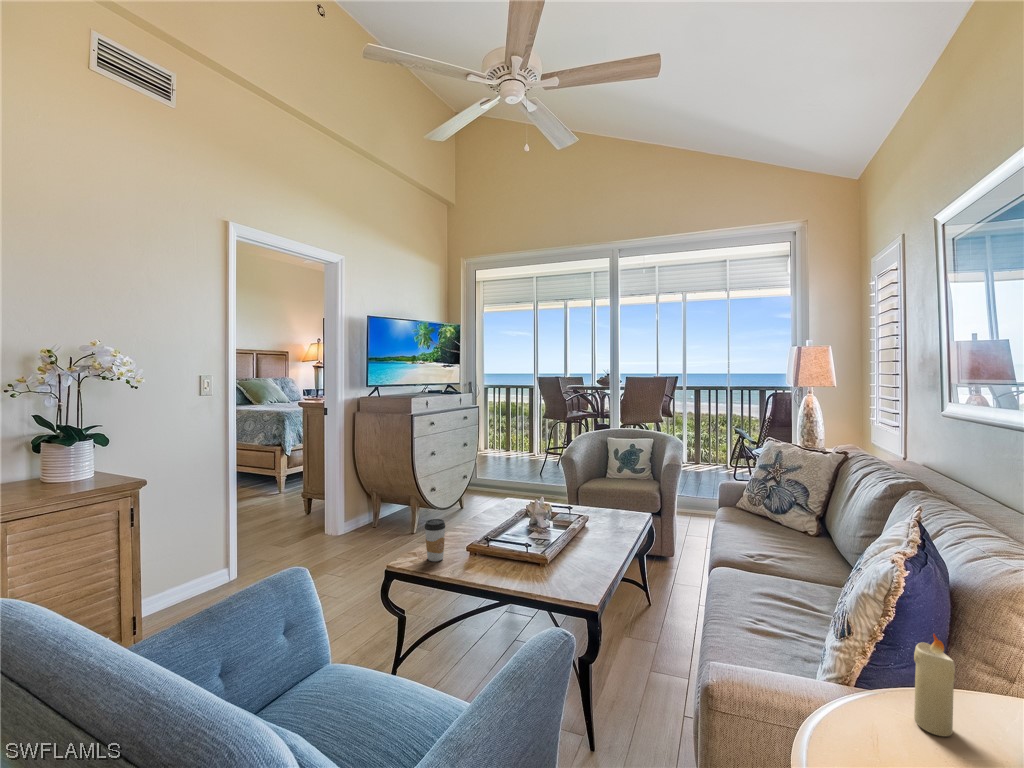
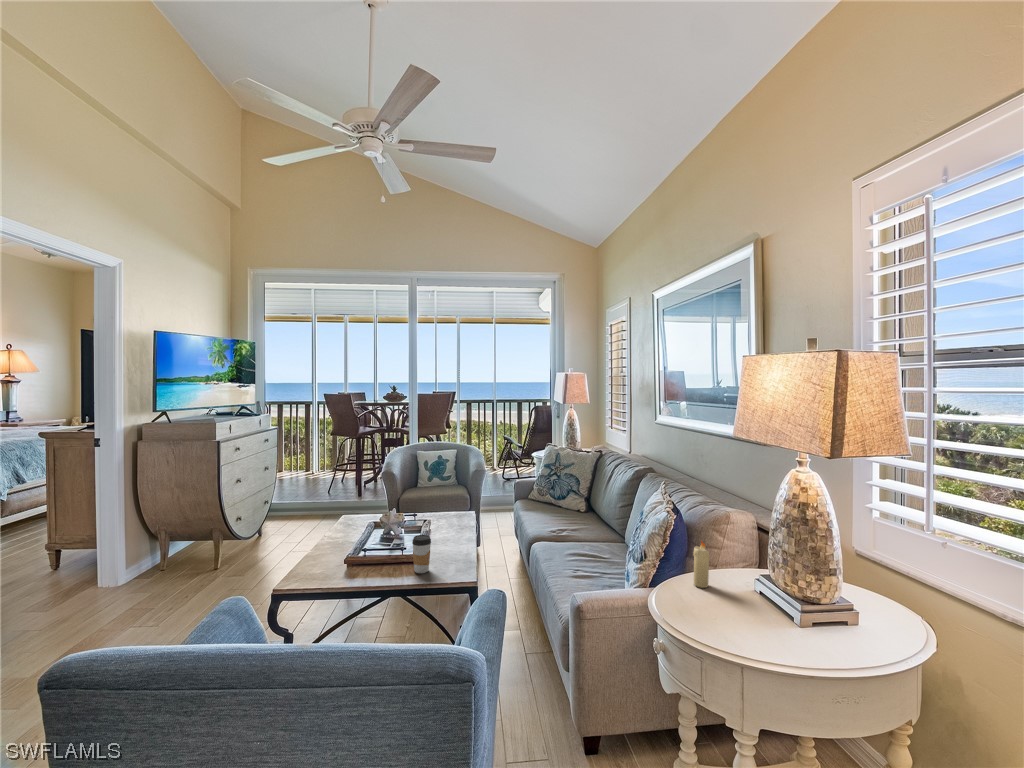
coffee cup: present [425,519,445,561] -> present [412,535,431,573]

